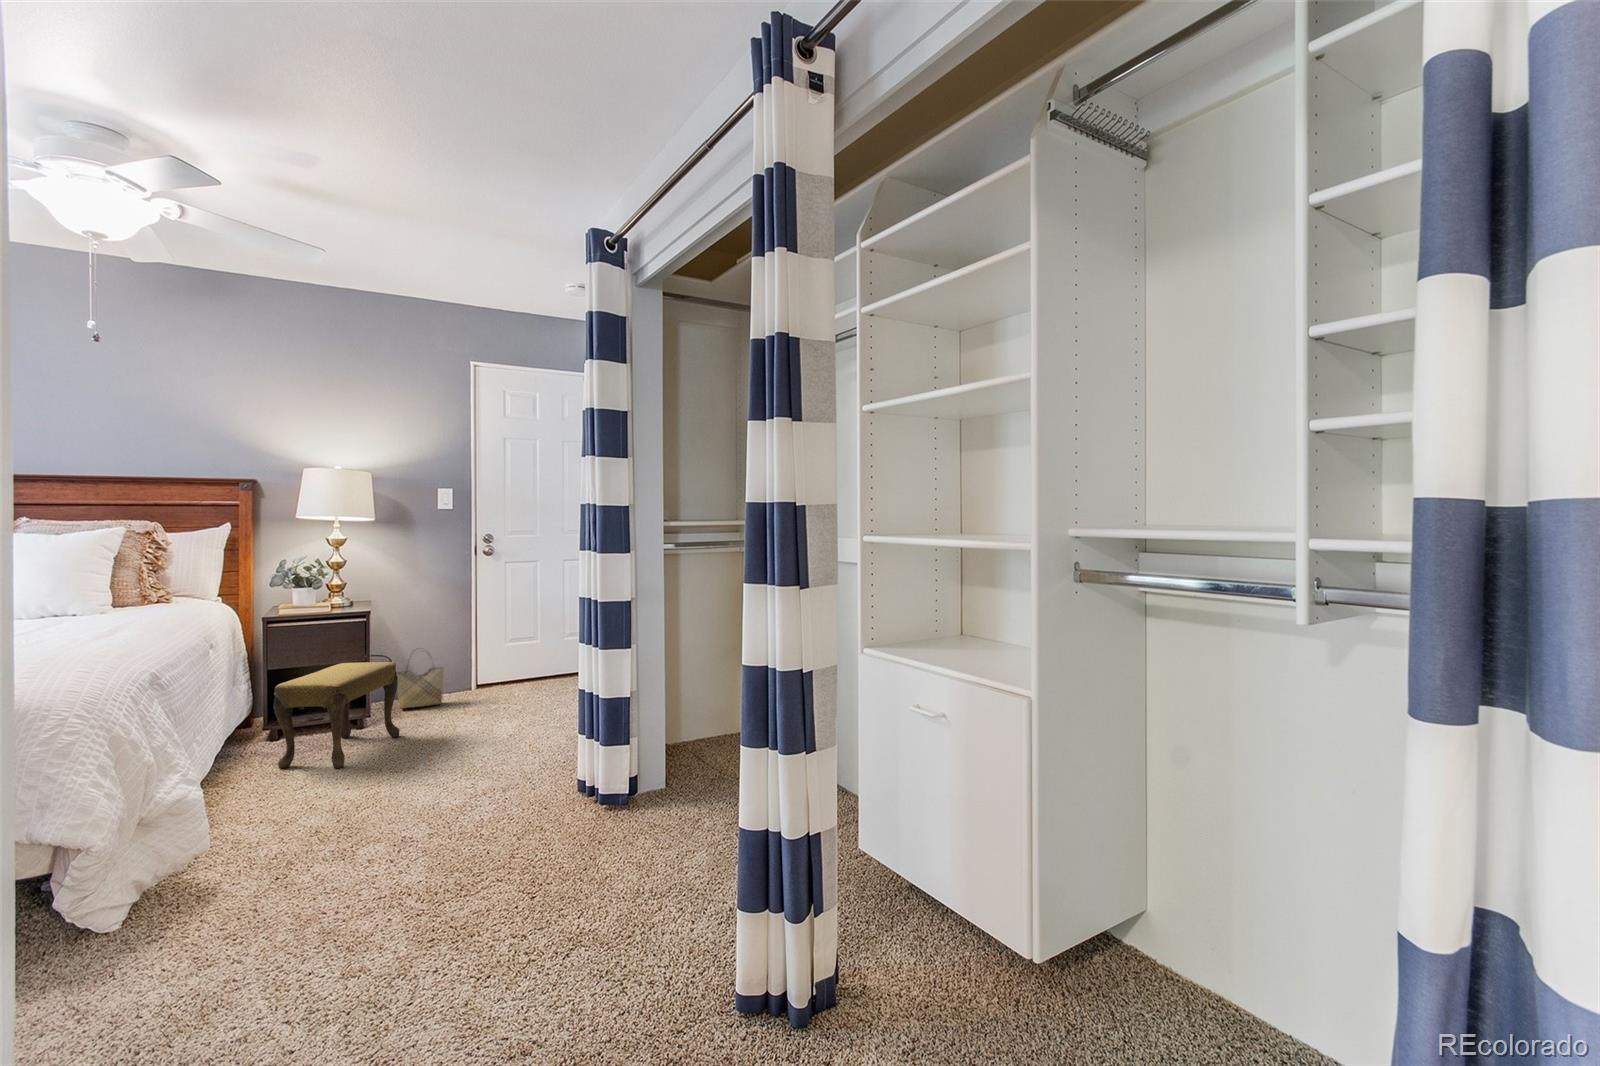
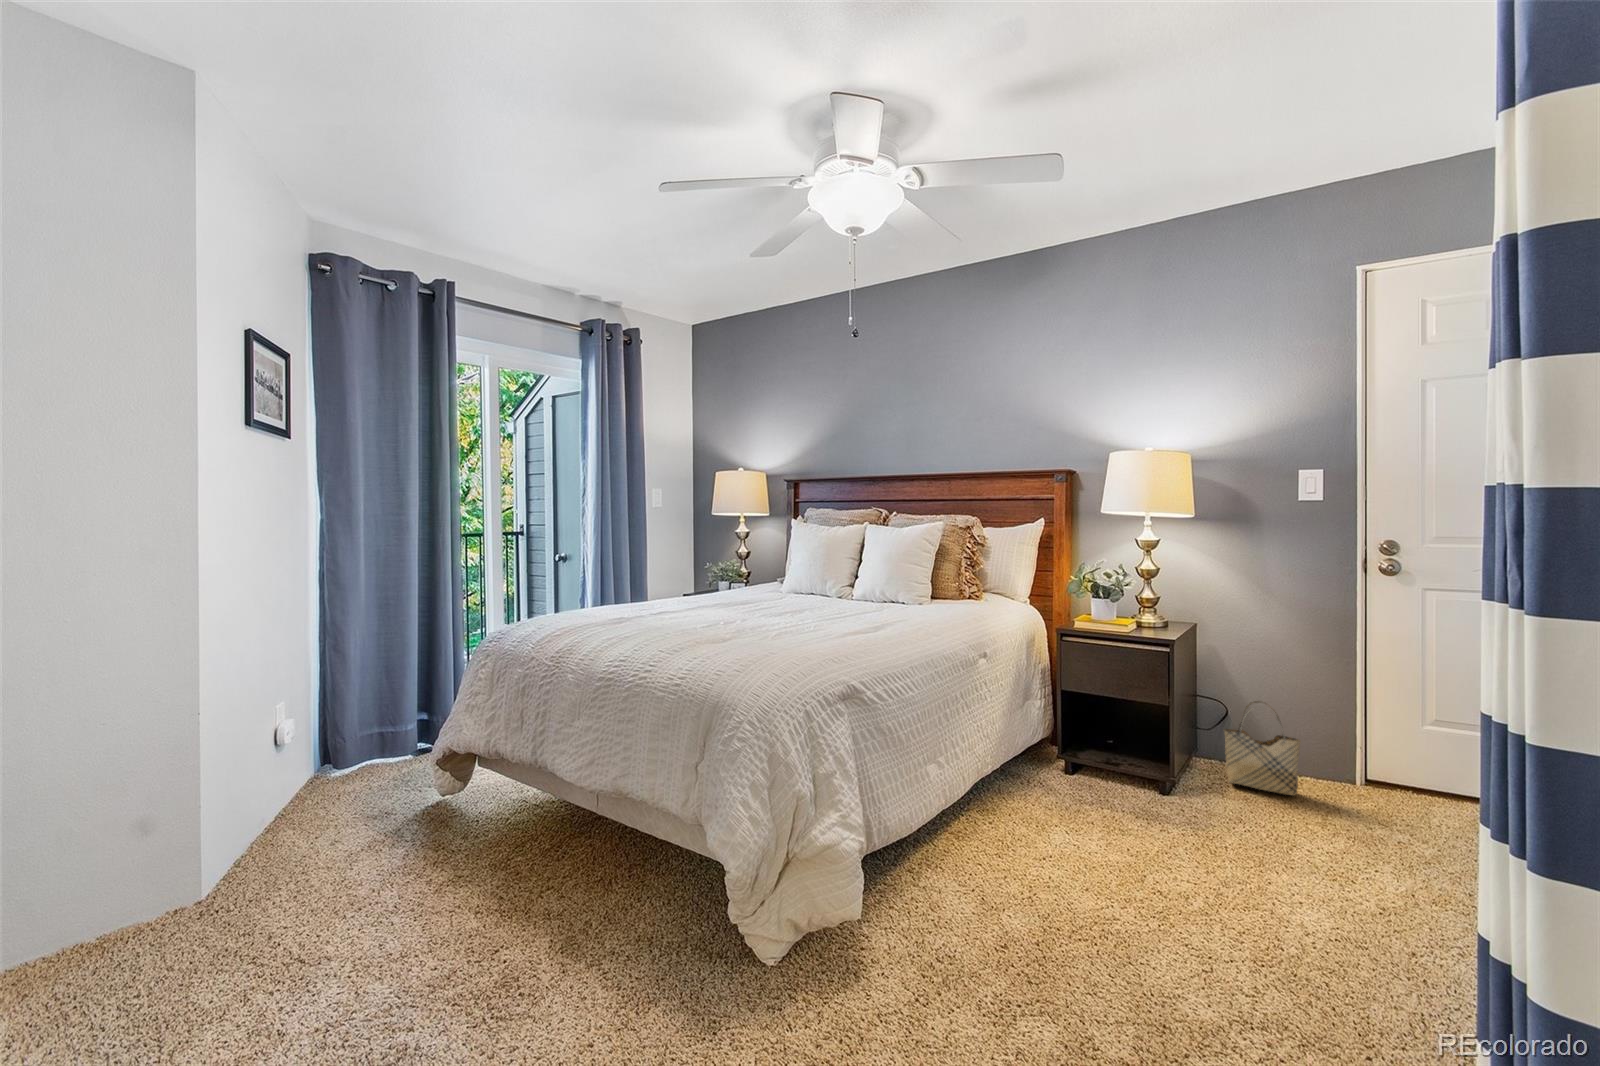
footstool: present [274,662,399,768] -> none [1056,704,1224,865]

